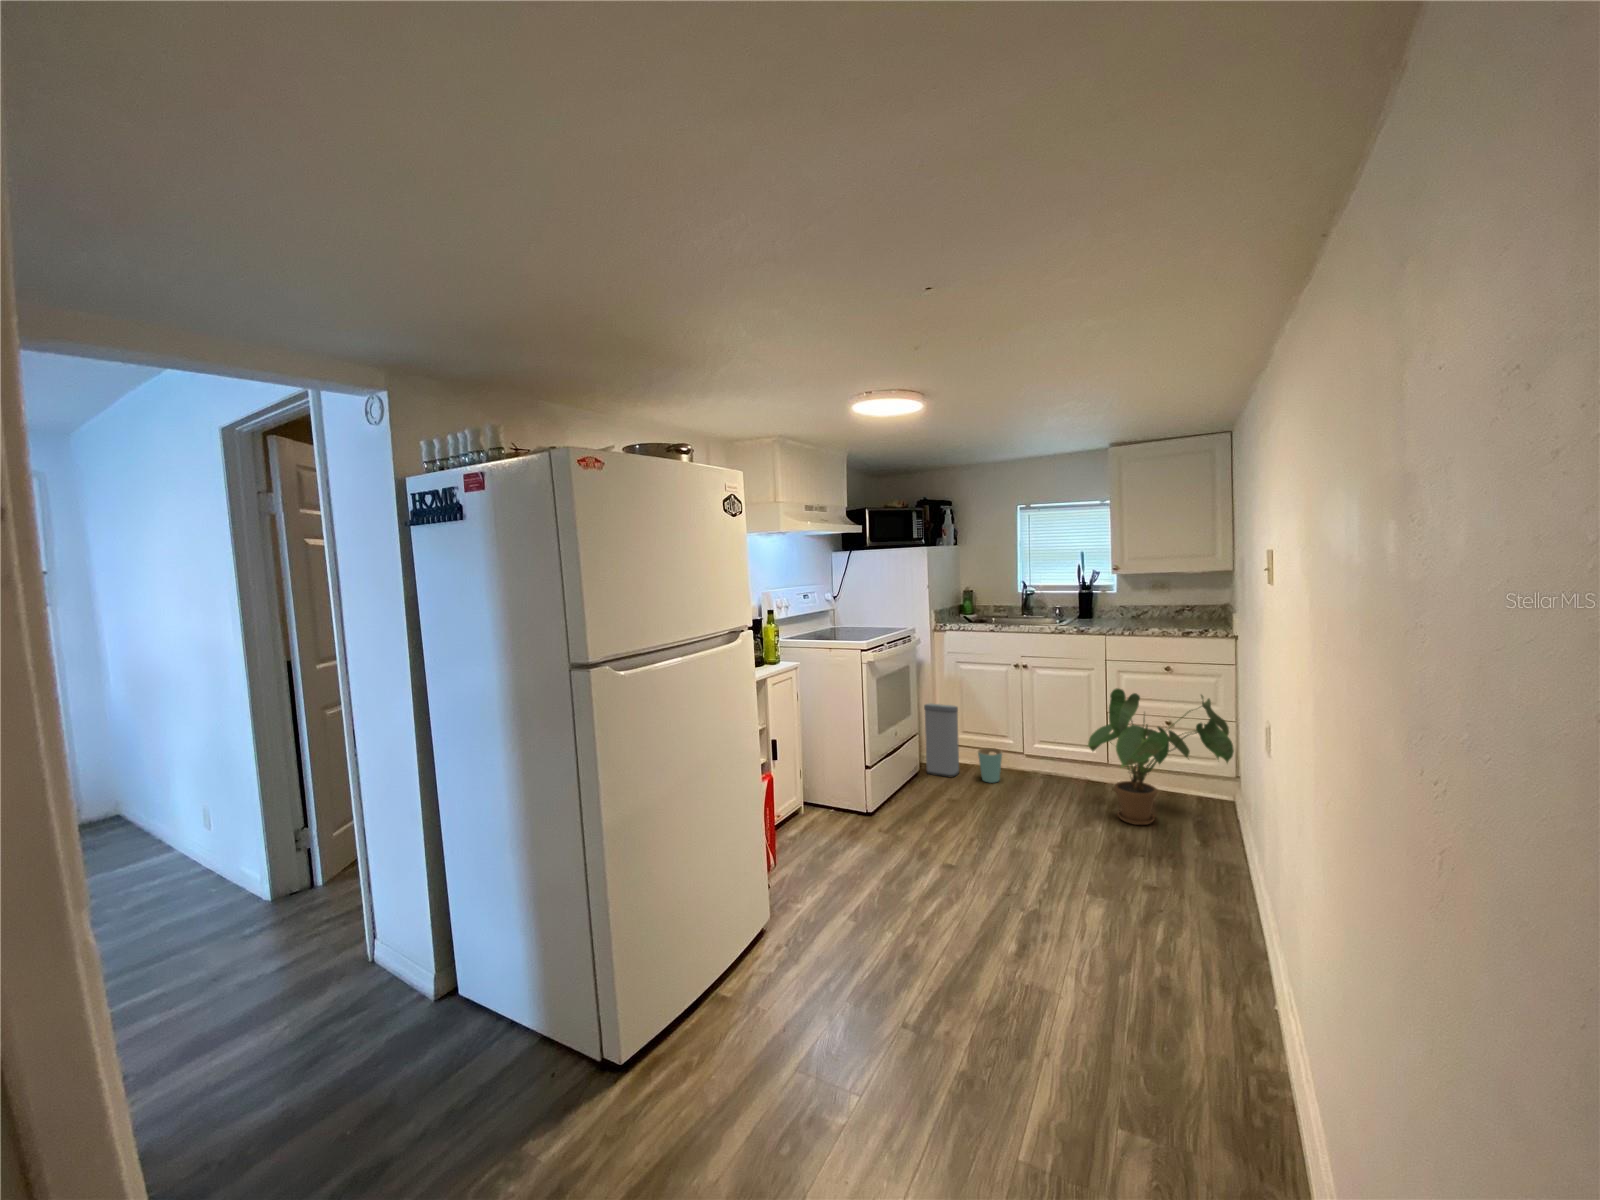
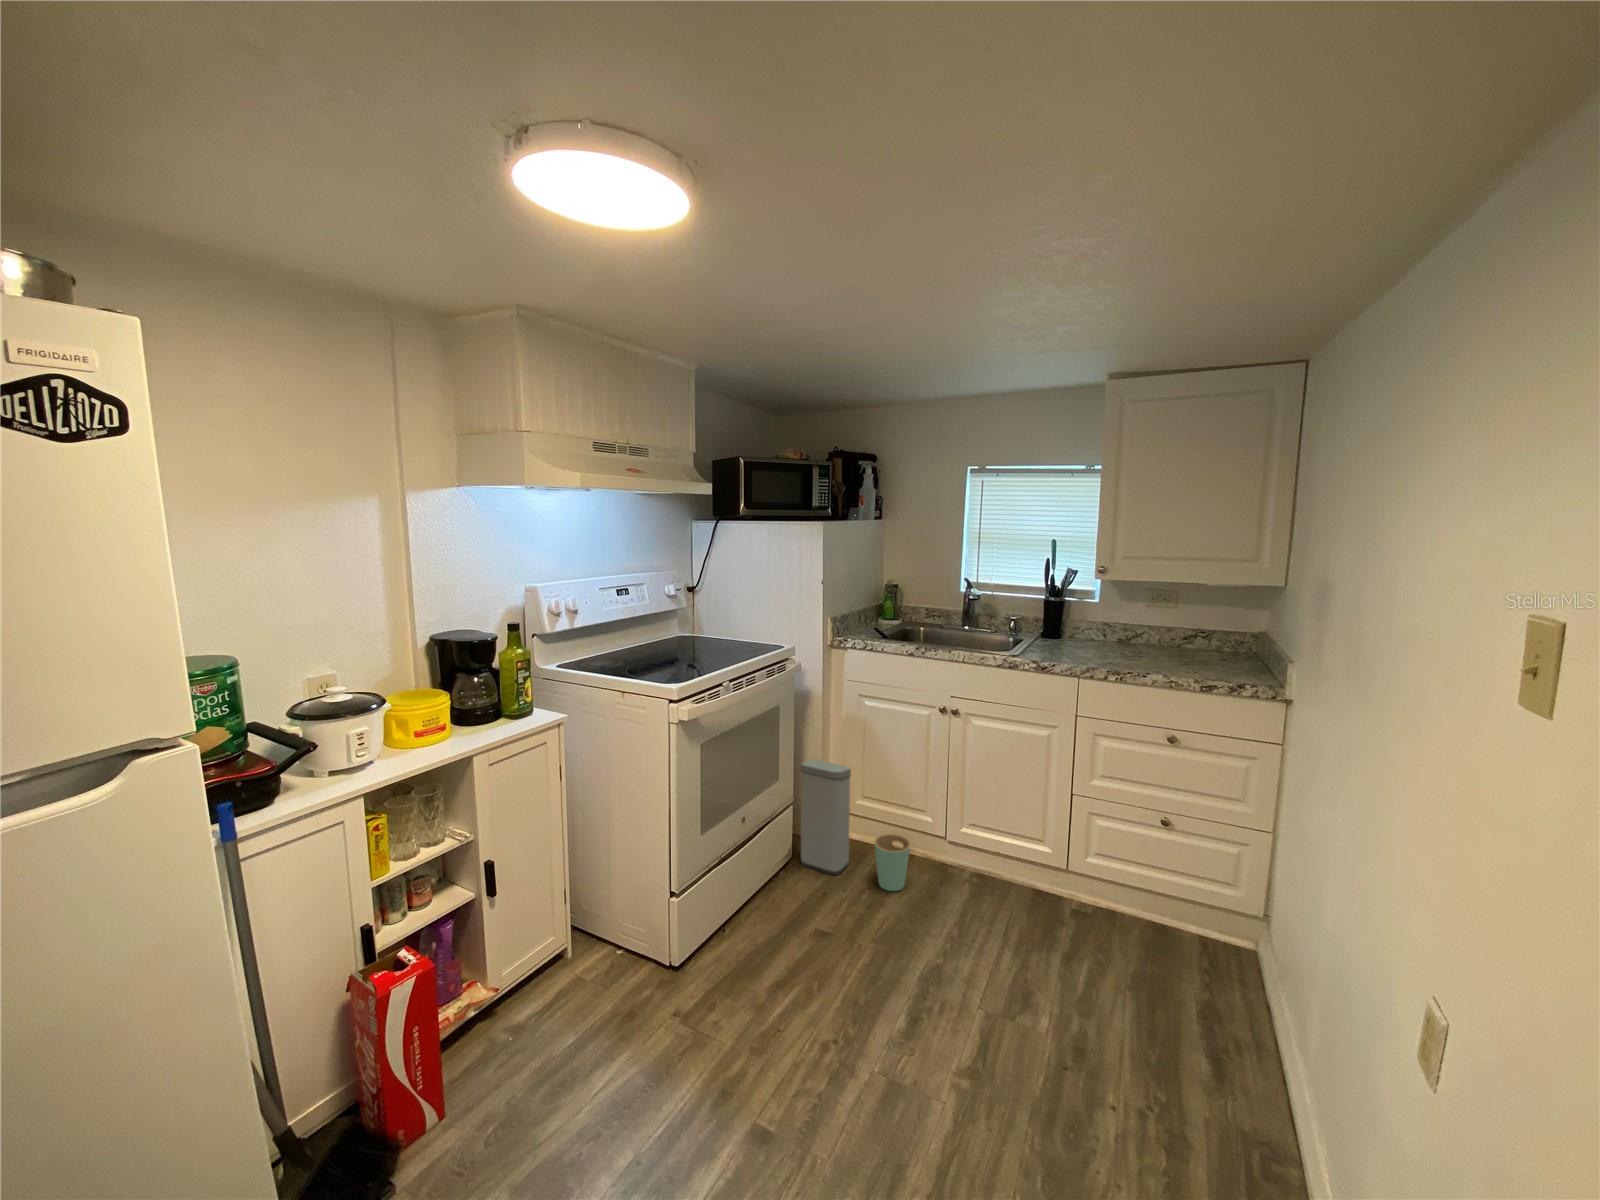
house plant: present [1088,688,1234,825] -> none [1033,788,1301,1018]

